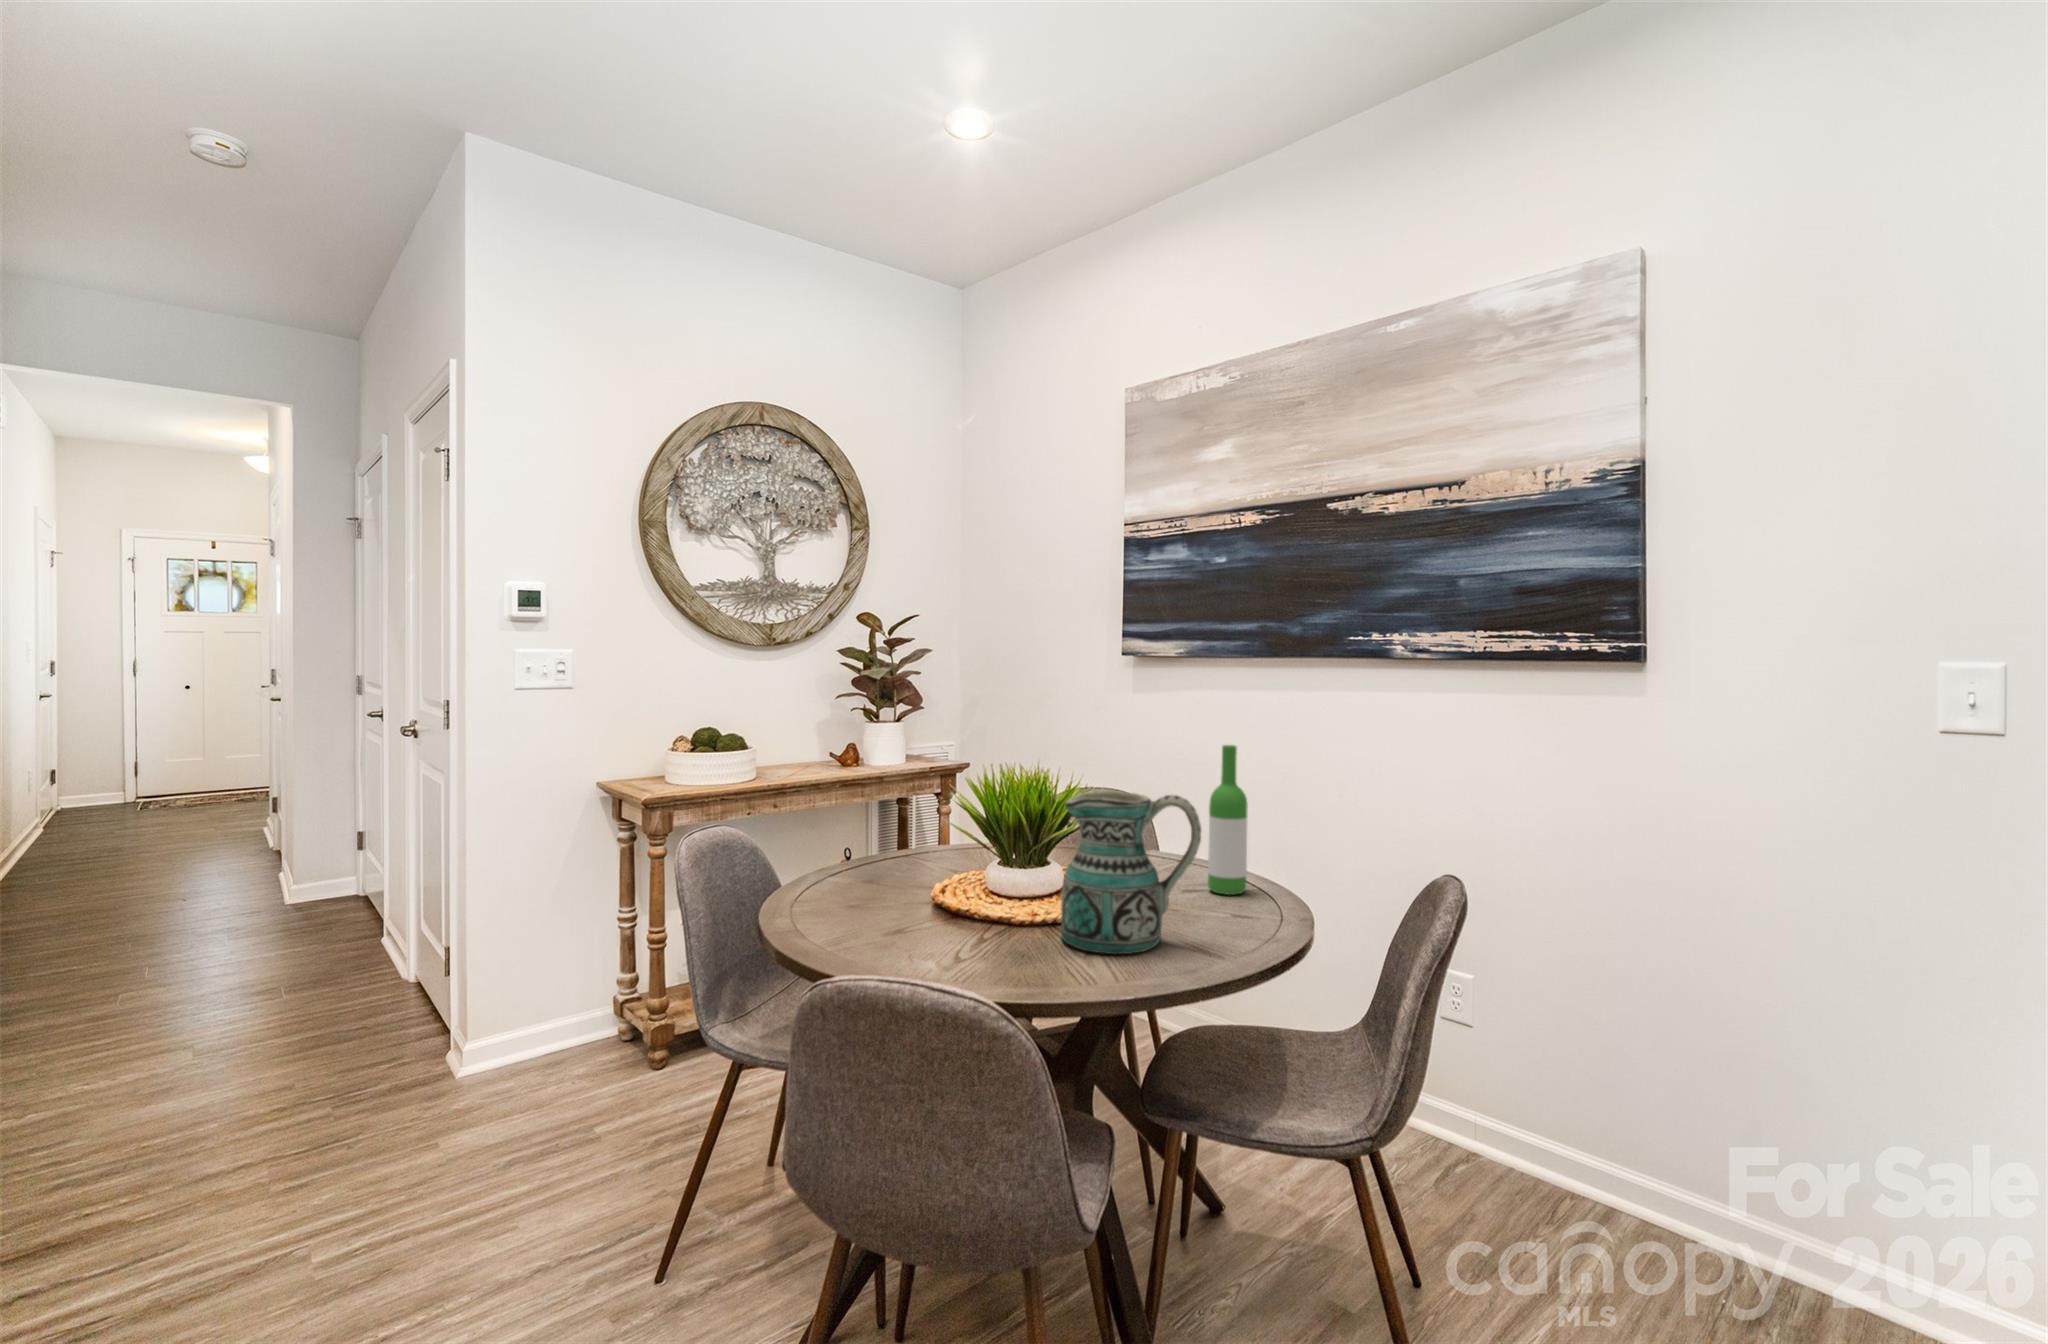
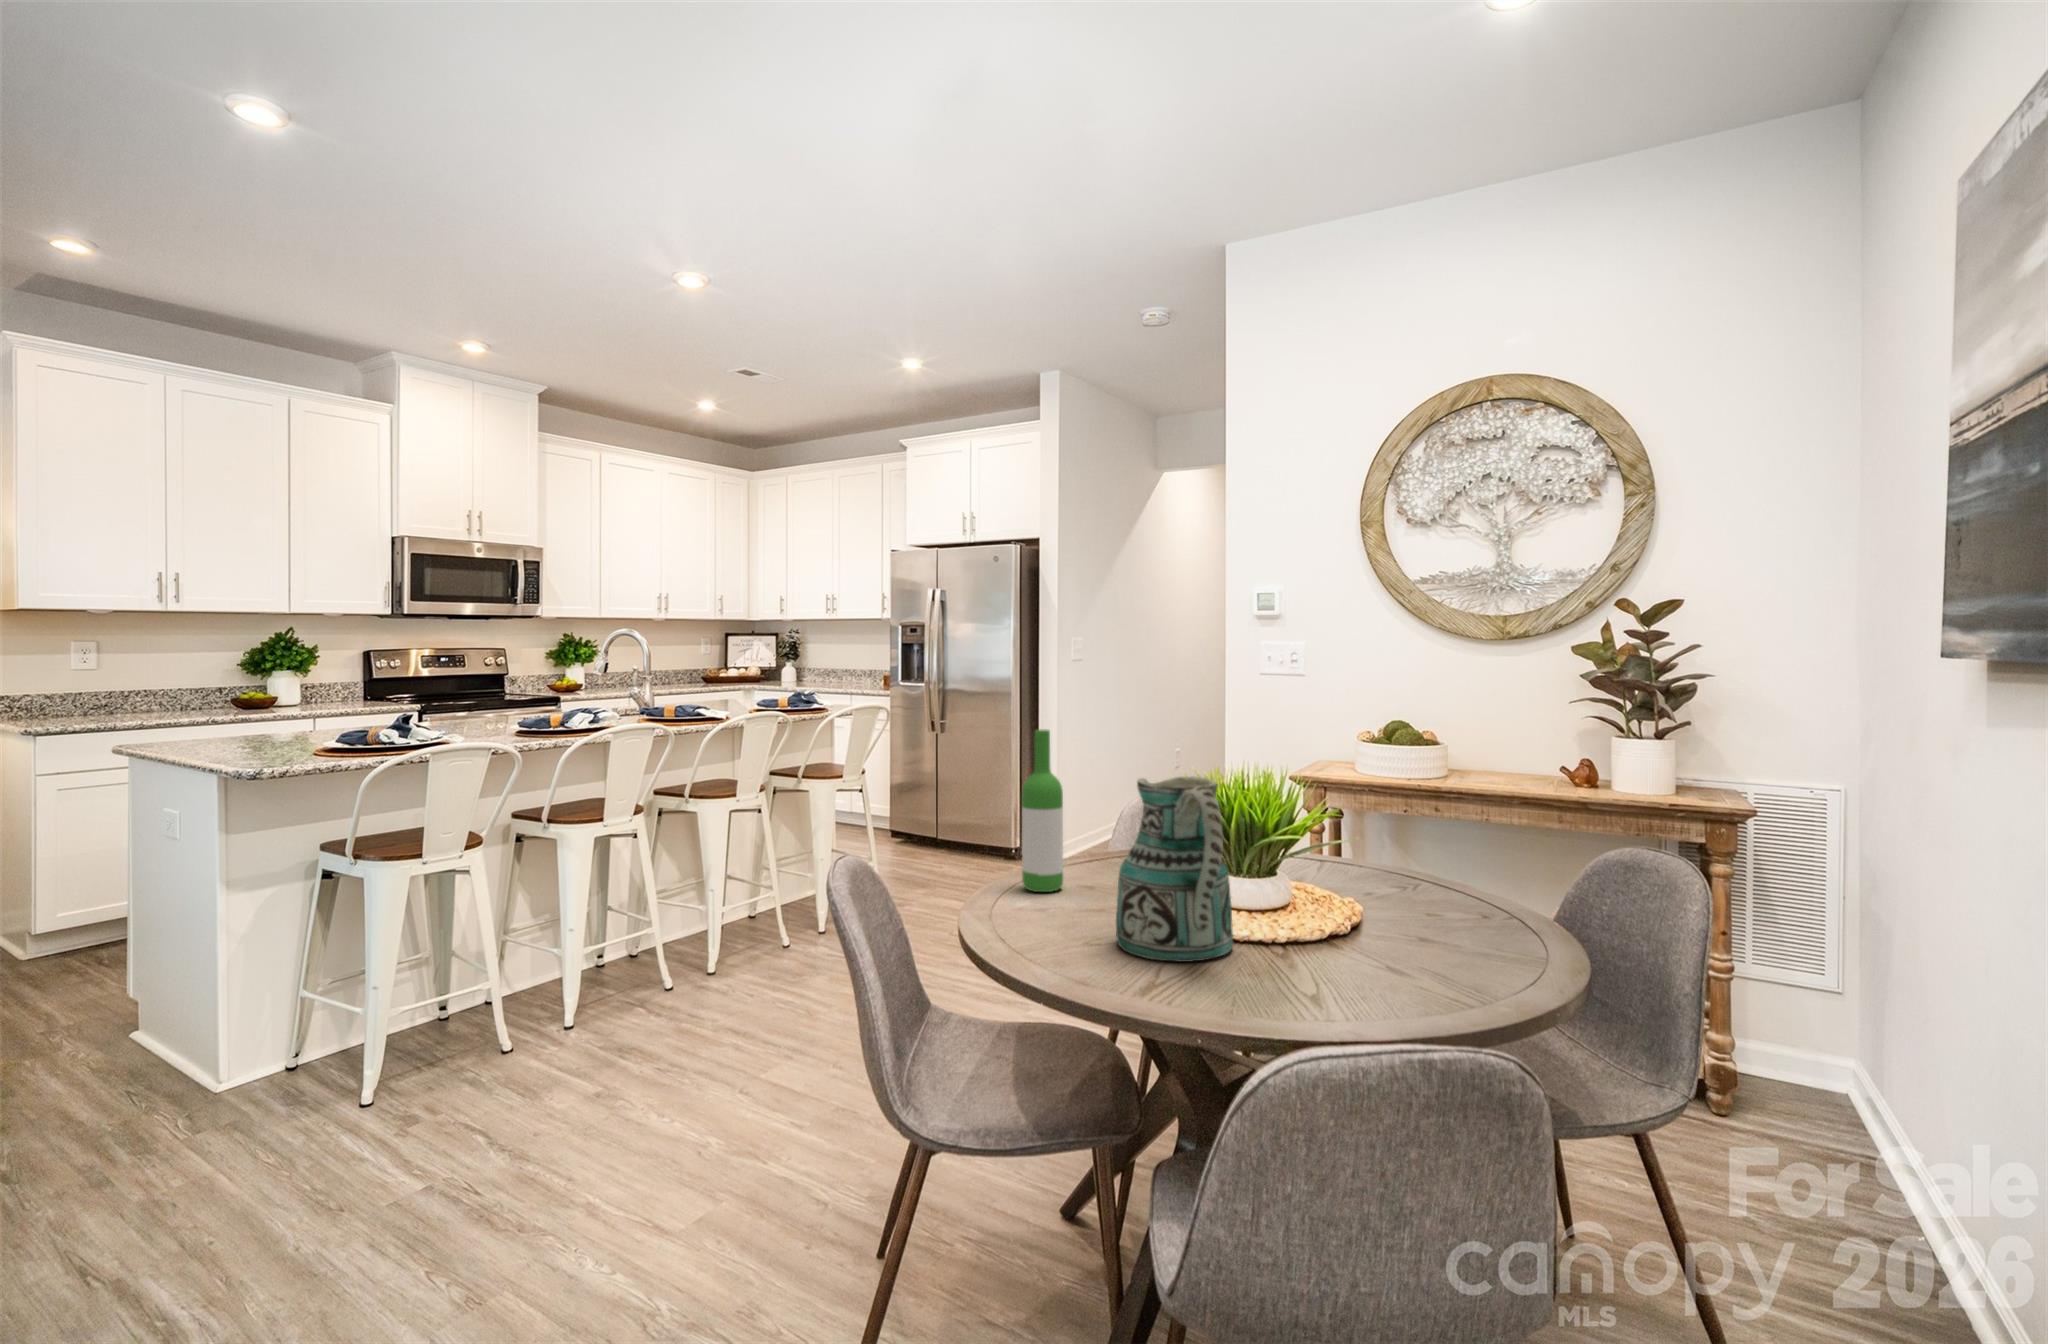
wine bottle: present [1208,745,1248,895] -> present [1022,729,1063,892]

